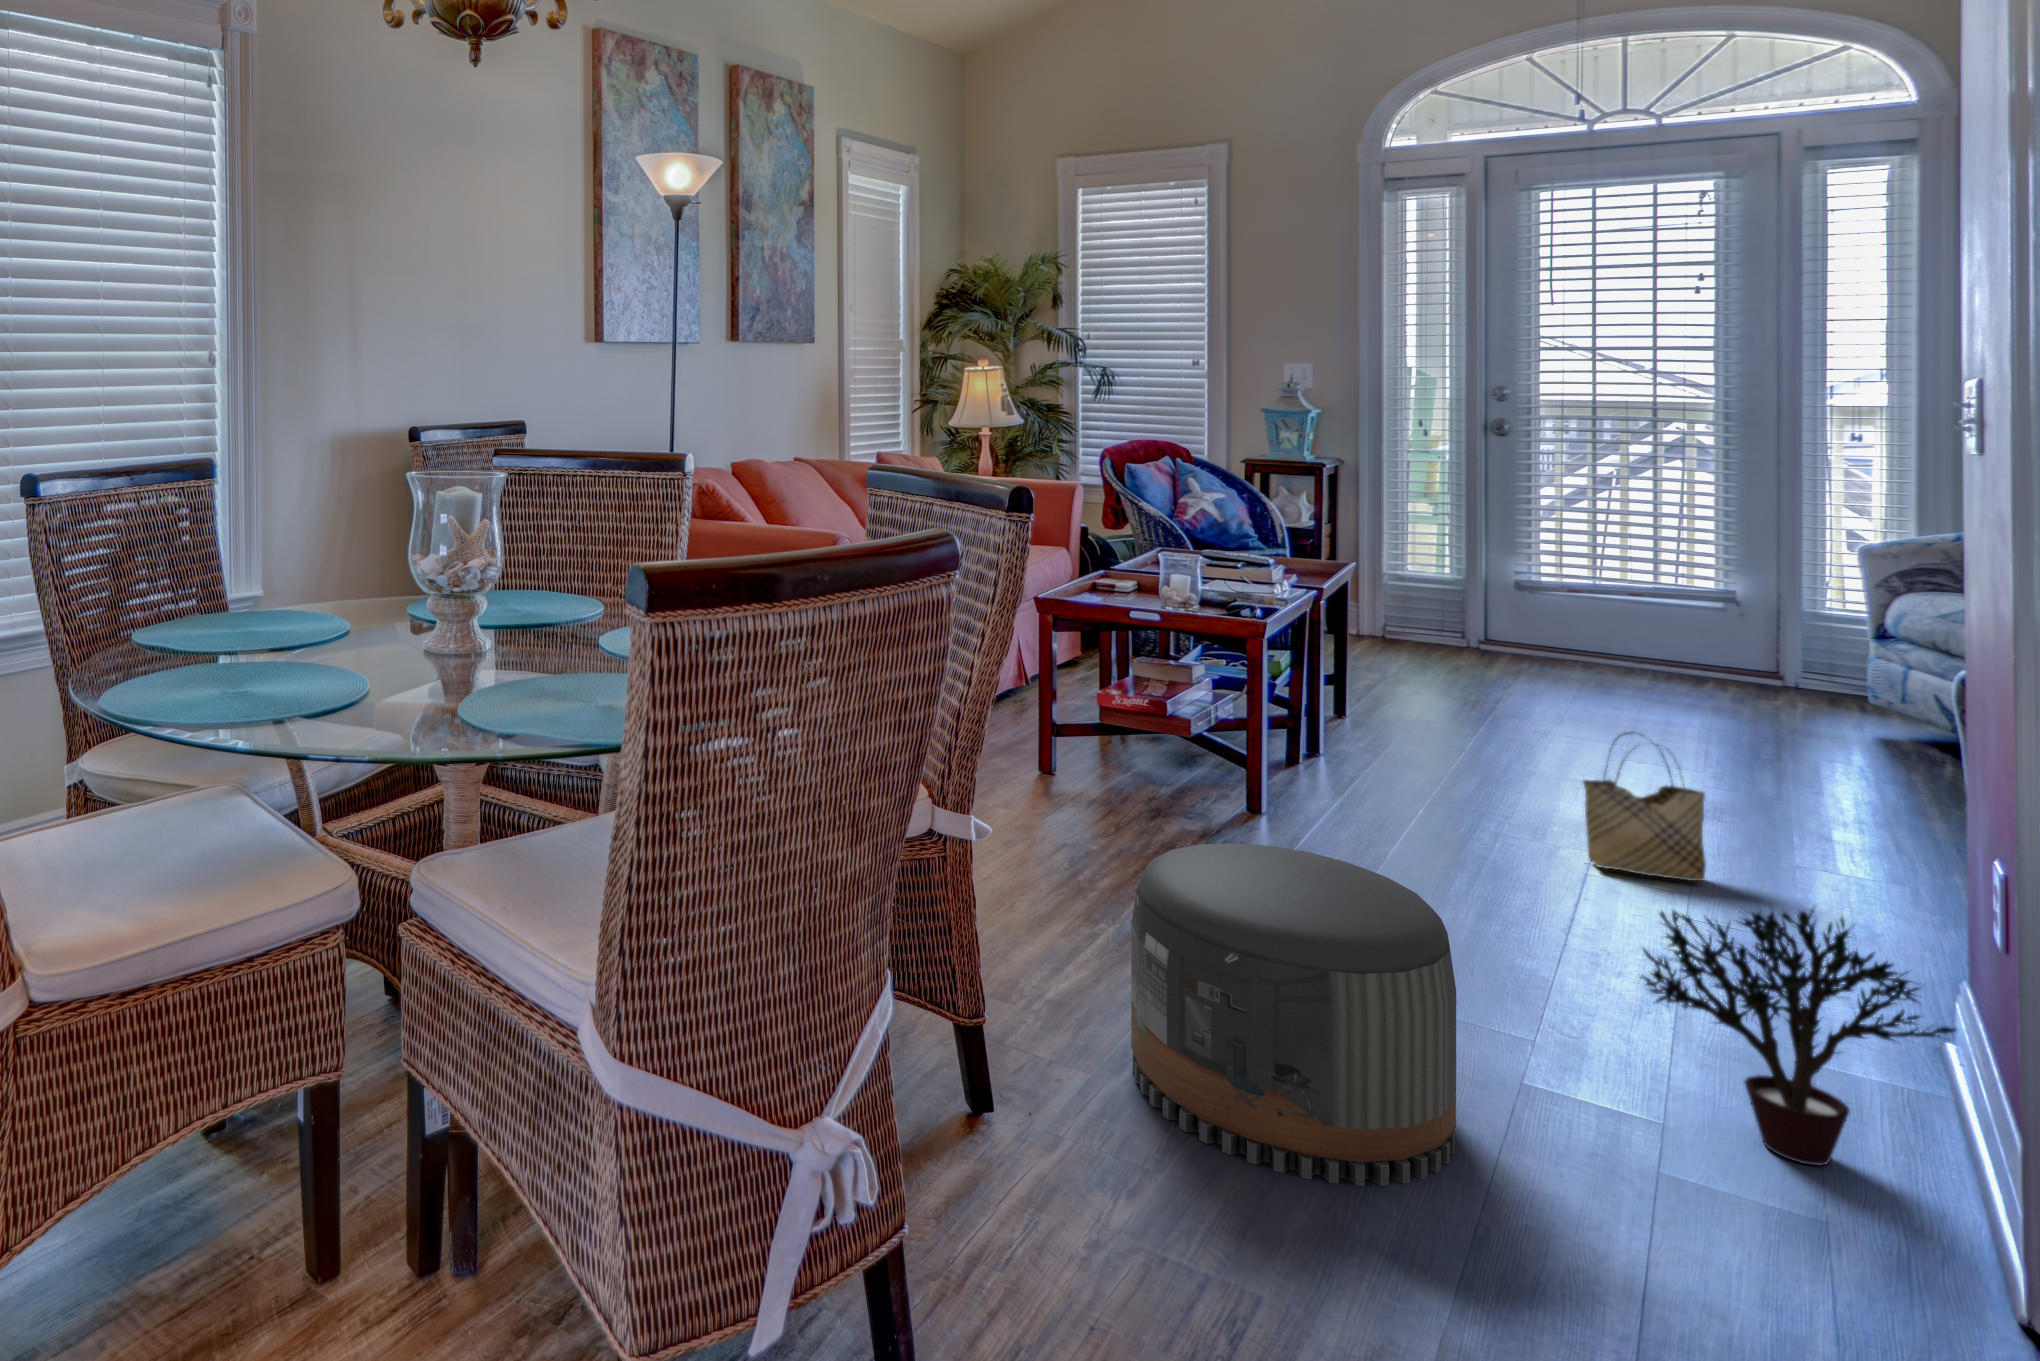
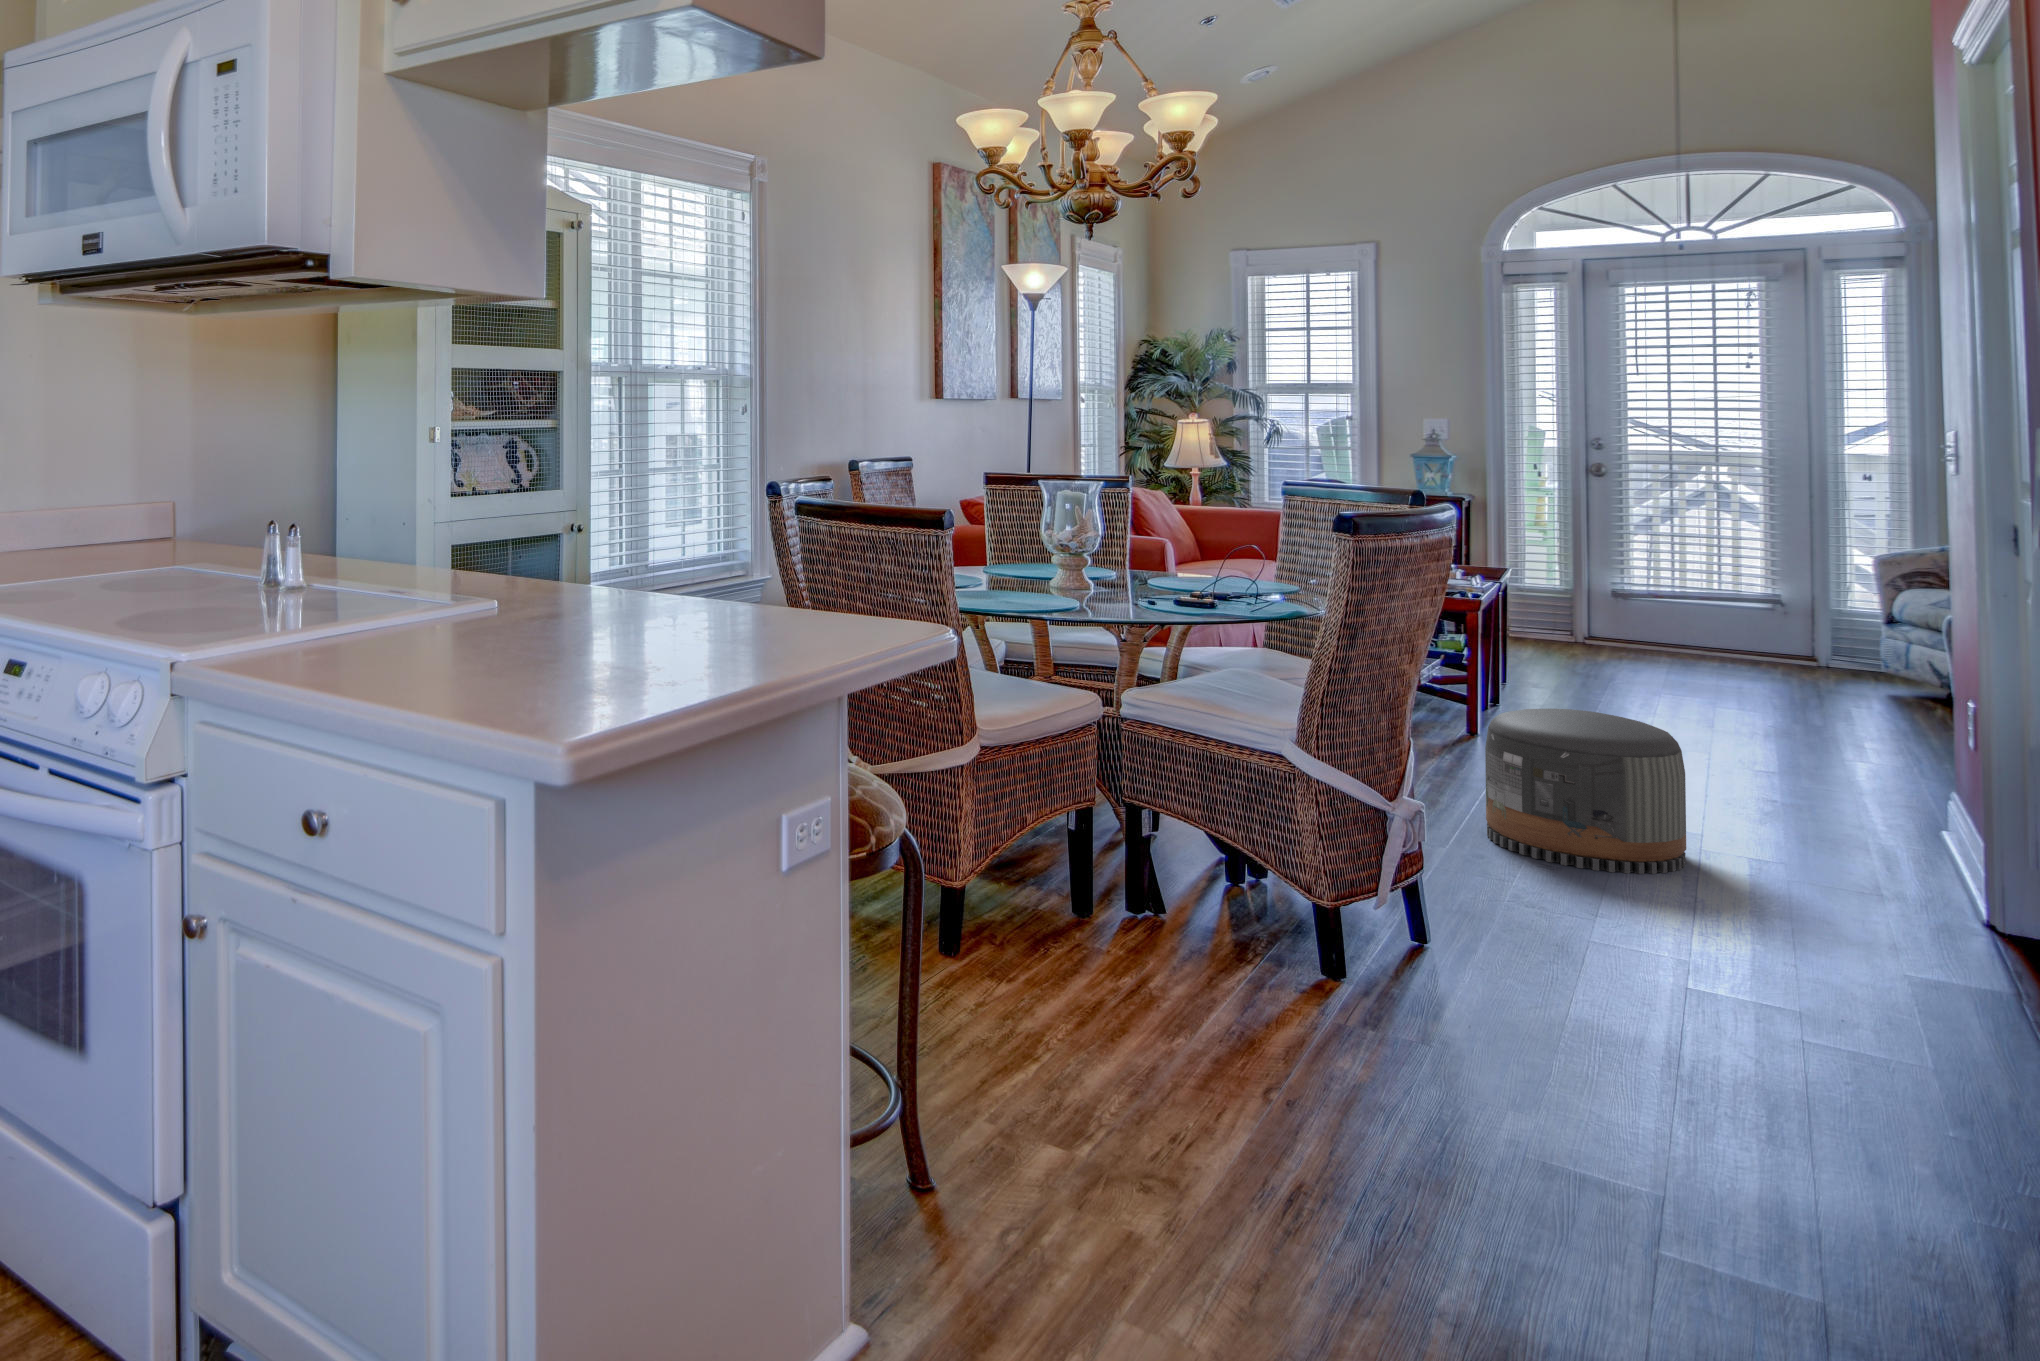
woven basket: present [1583,732,1706,881] -> none [1708,669,1790,764]
potted plant: present [1642,907,1956,1165] -> none [1779,725,1950,865]

